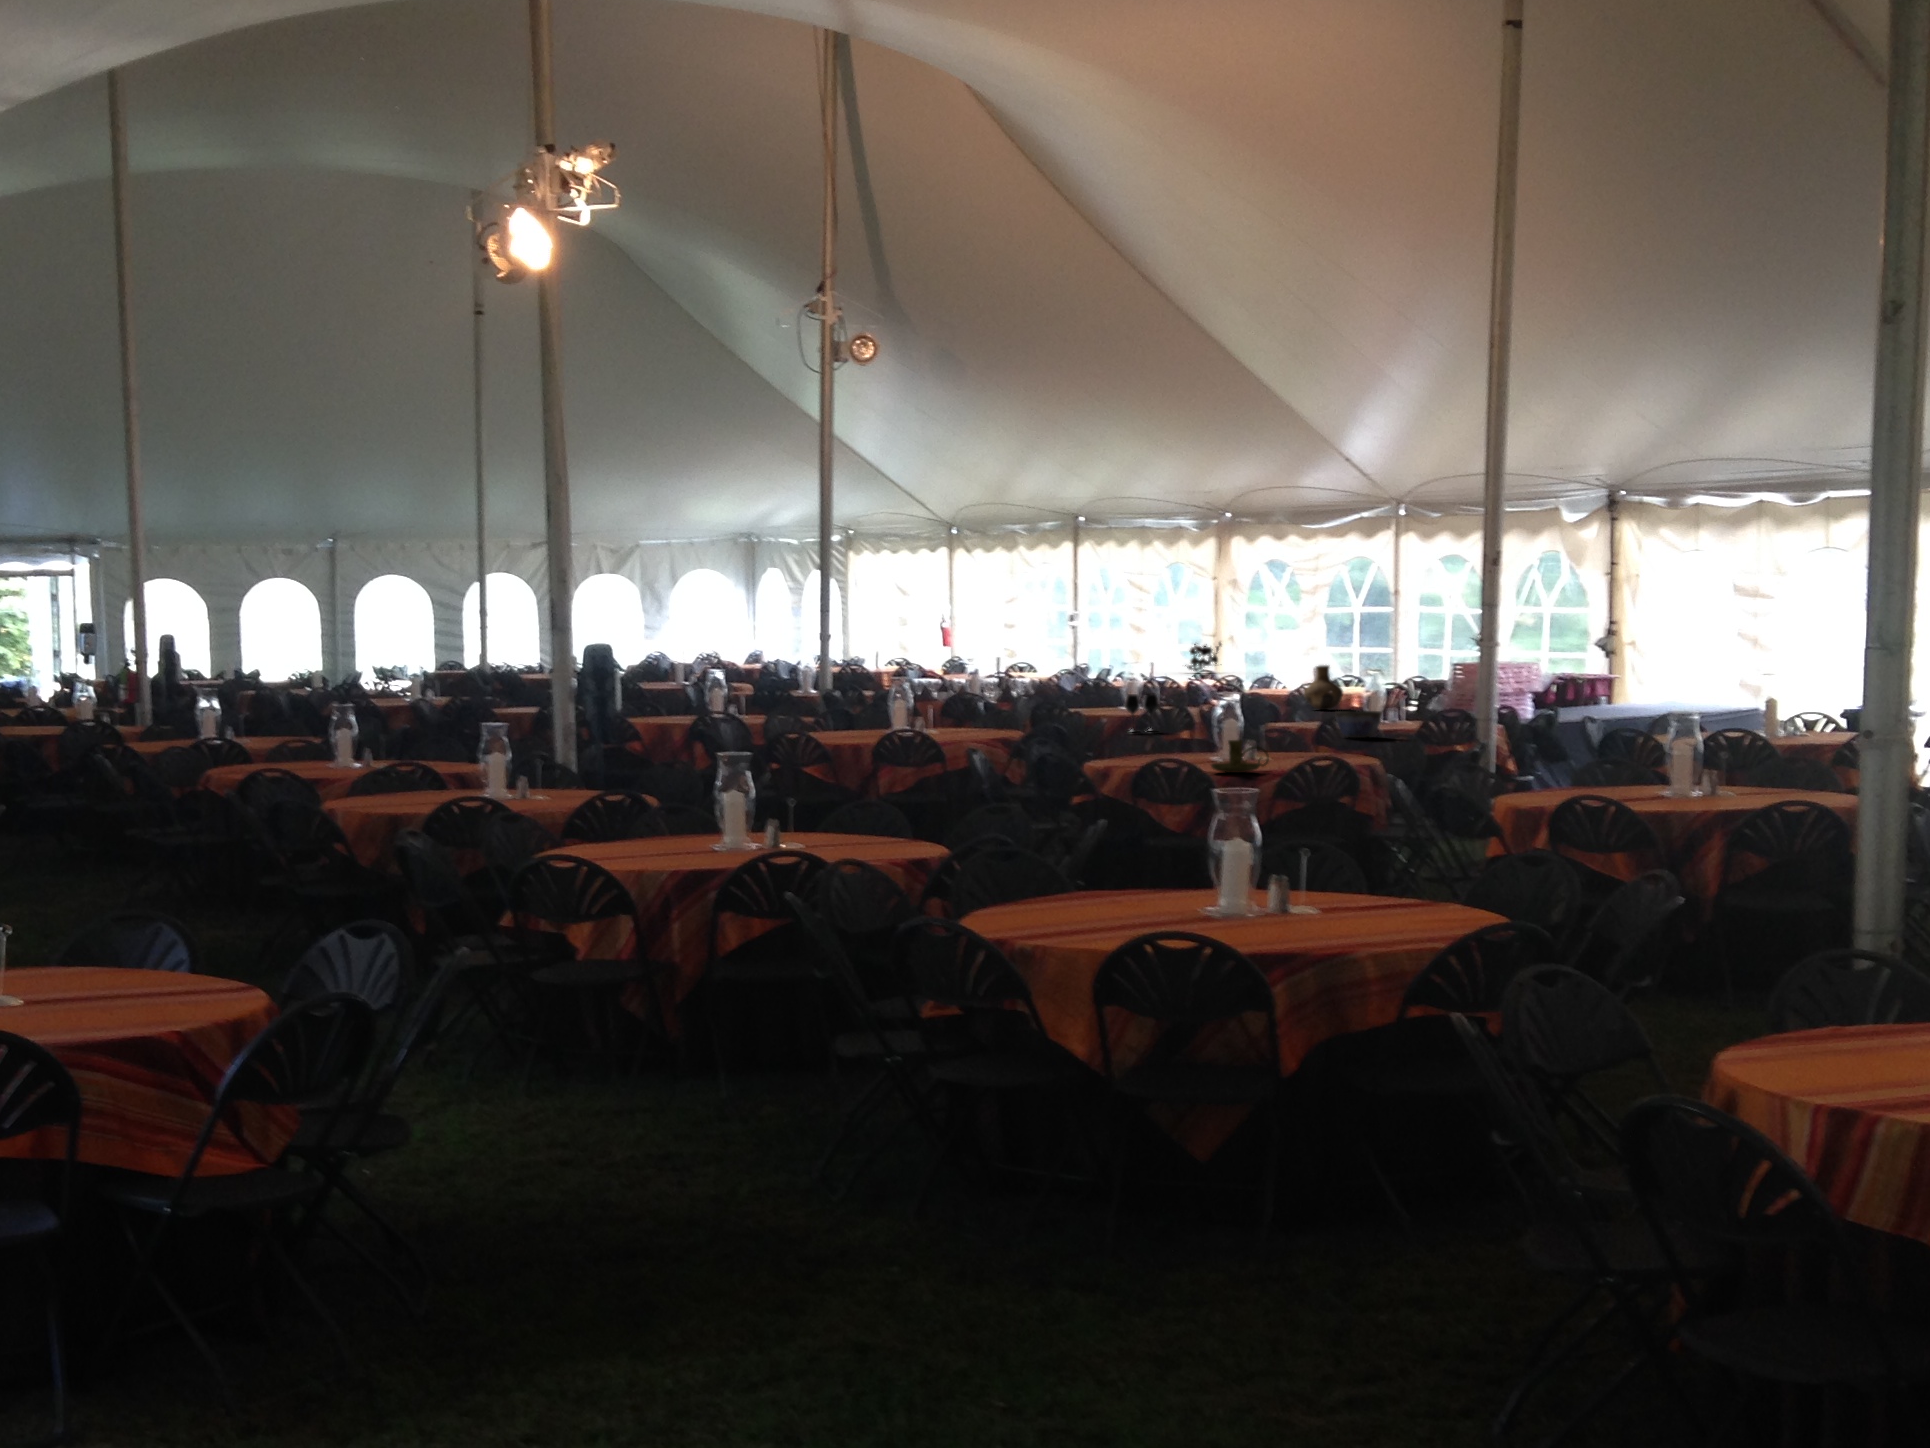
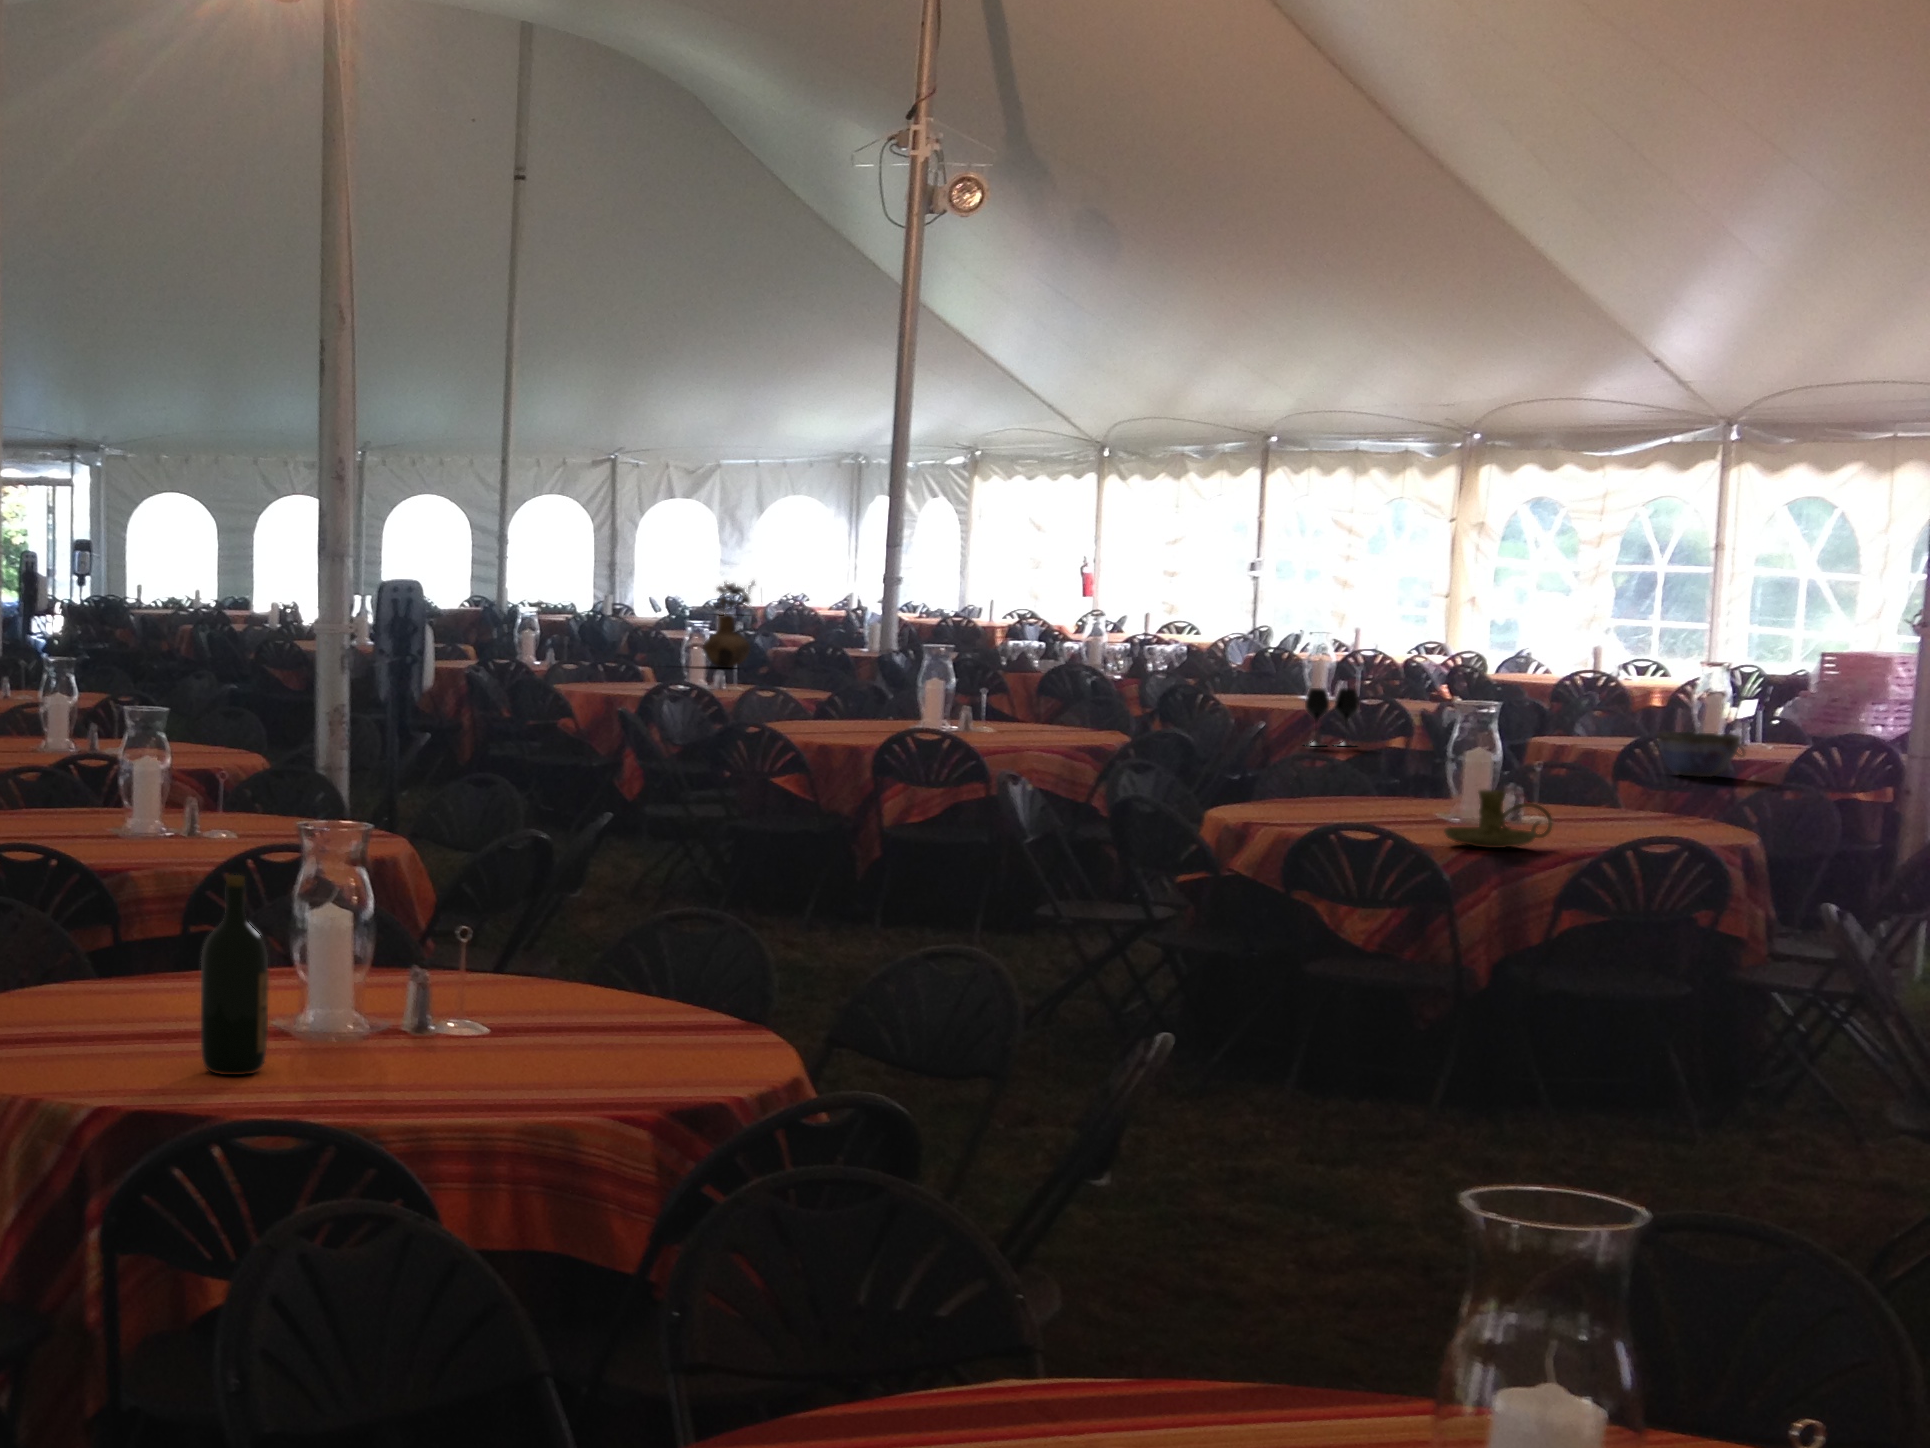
flower arrangement: present [1185,642,1221,672] -> present [716,582,755,614]
vase: present [1304,665,1343,710] -> present [703,614,750,668]
wine bottle: none [640,776,673,873] -> present [201,875,269,1075]

